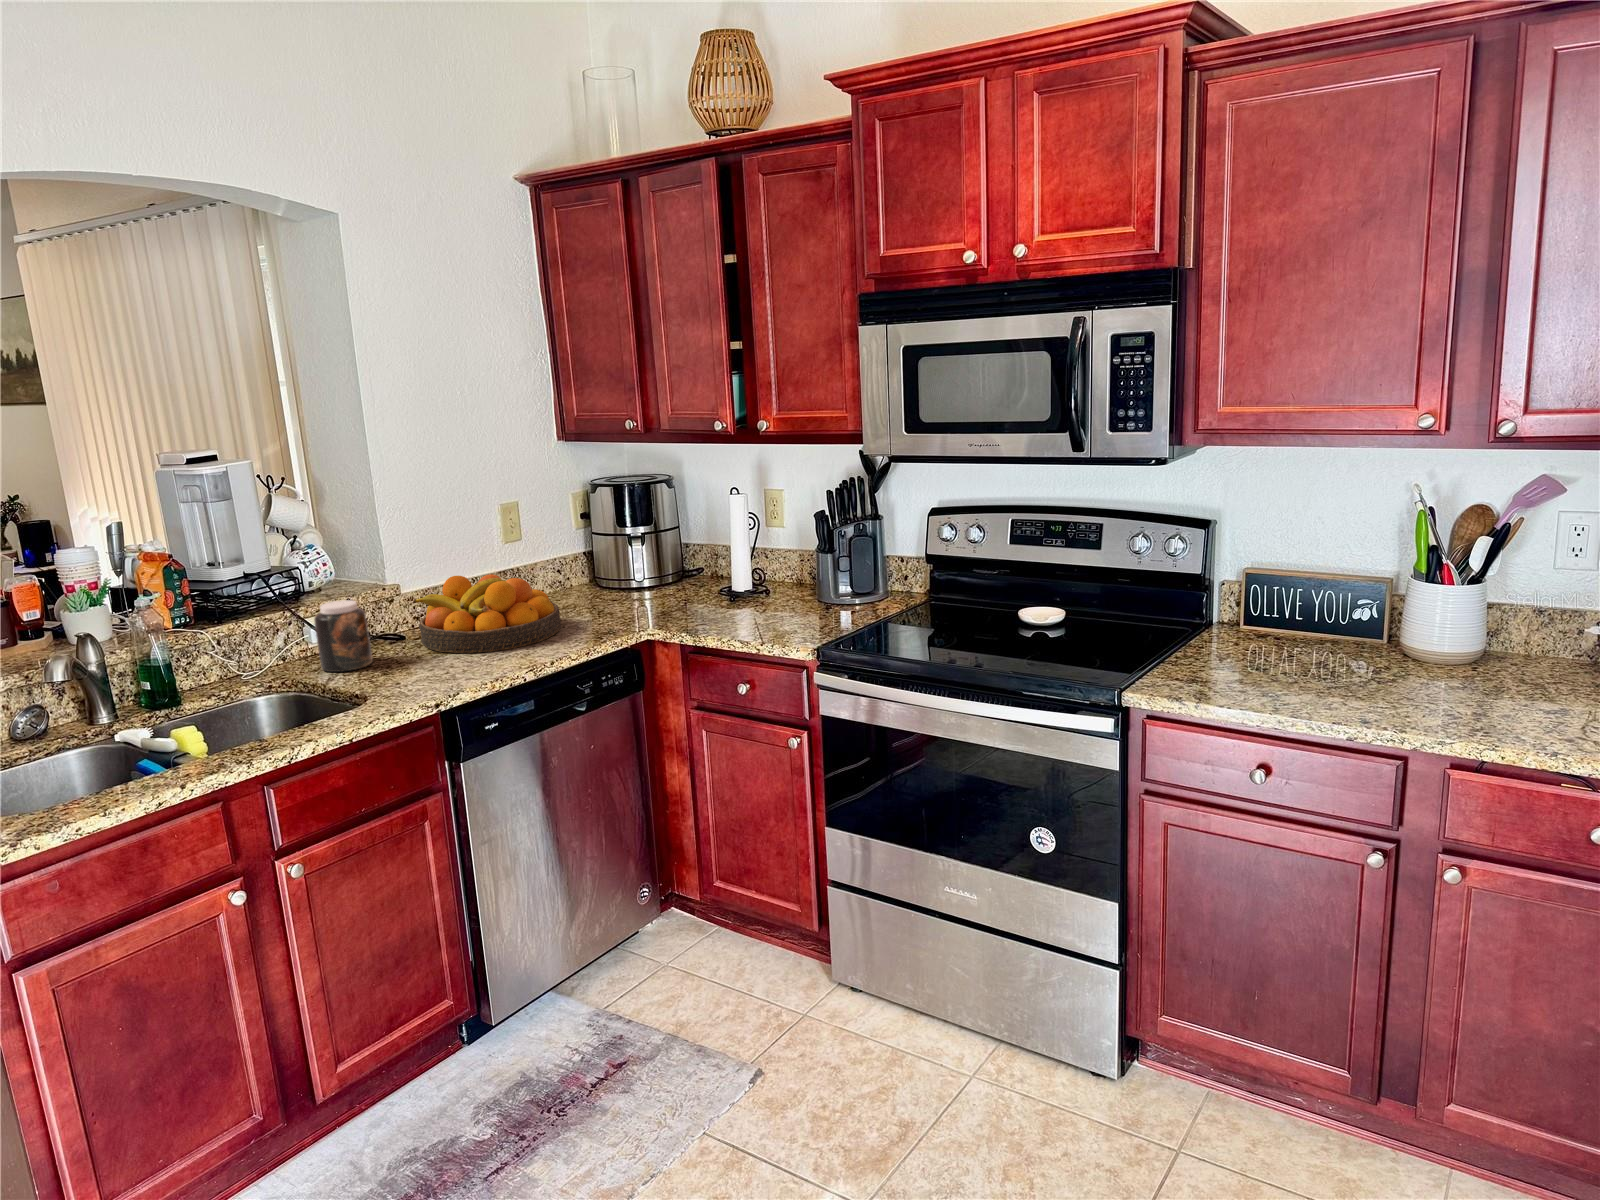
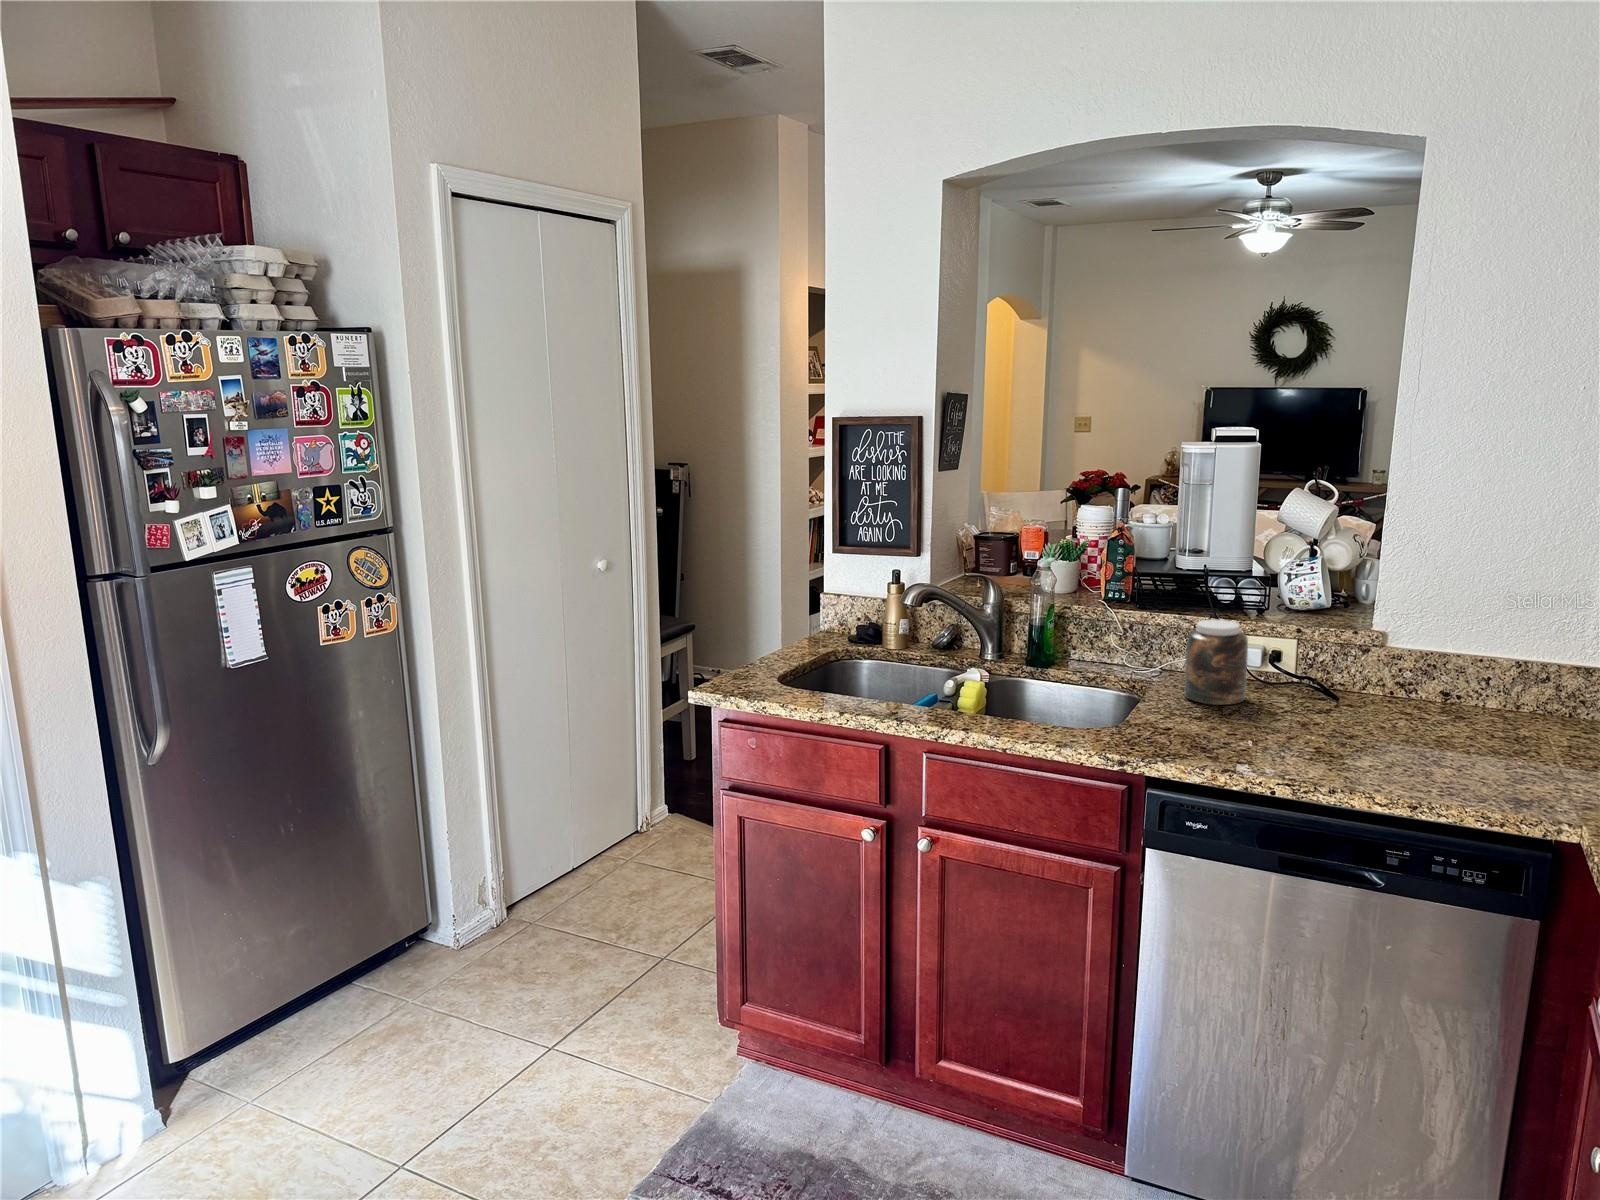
fruit bowl: present [412,574,561,653] -> none [1302,639,1522,768]

